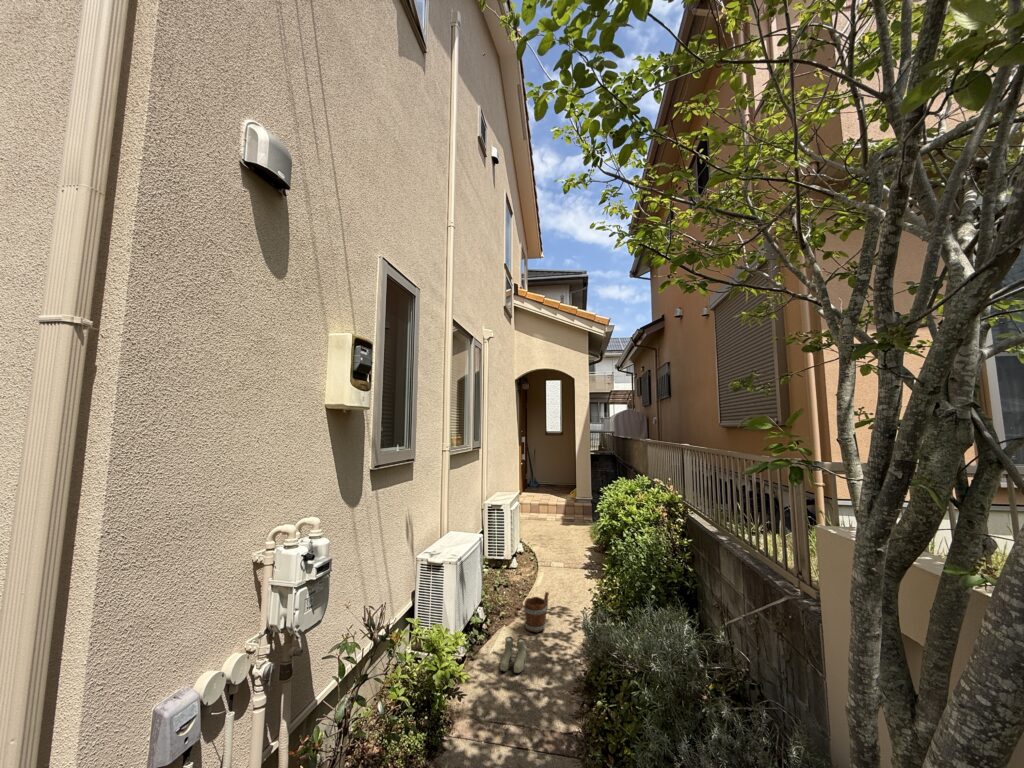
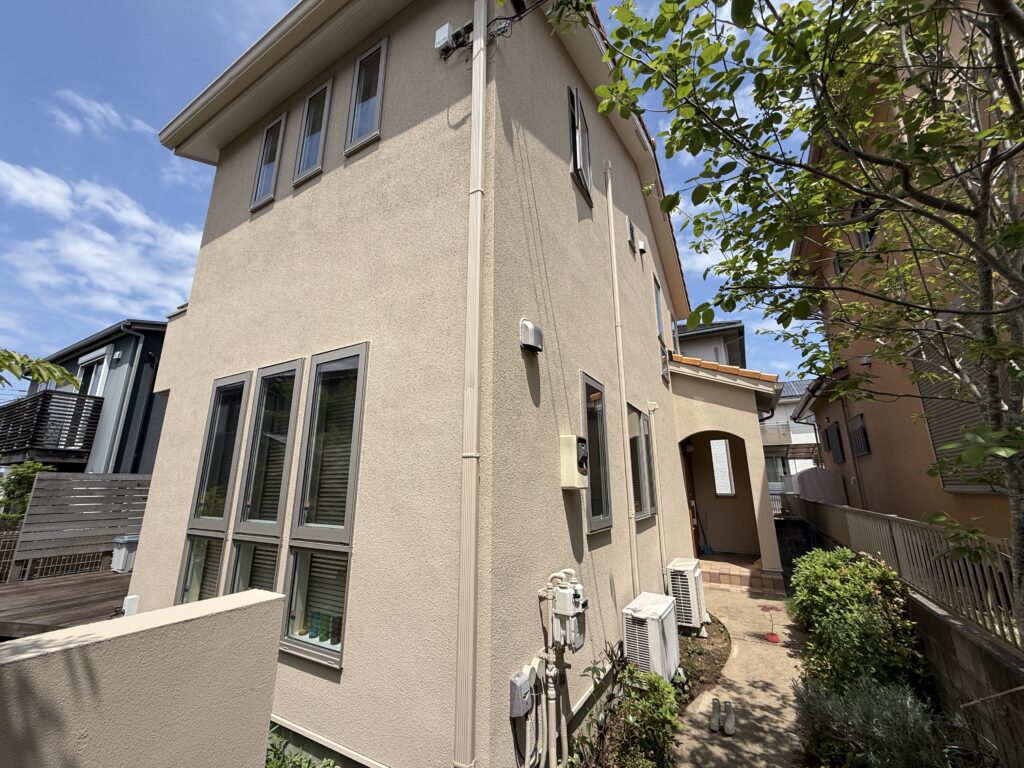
potted plant: none [564,532,587,565] -> present [757,605,783,642]
bucket: present [524,592,549,633] -> none [725,662,750,702]

